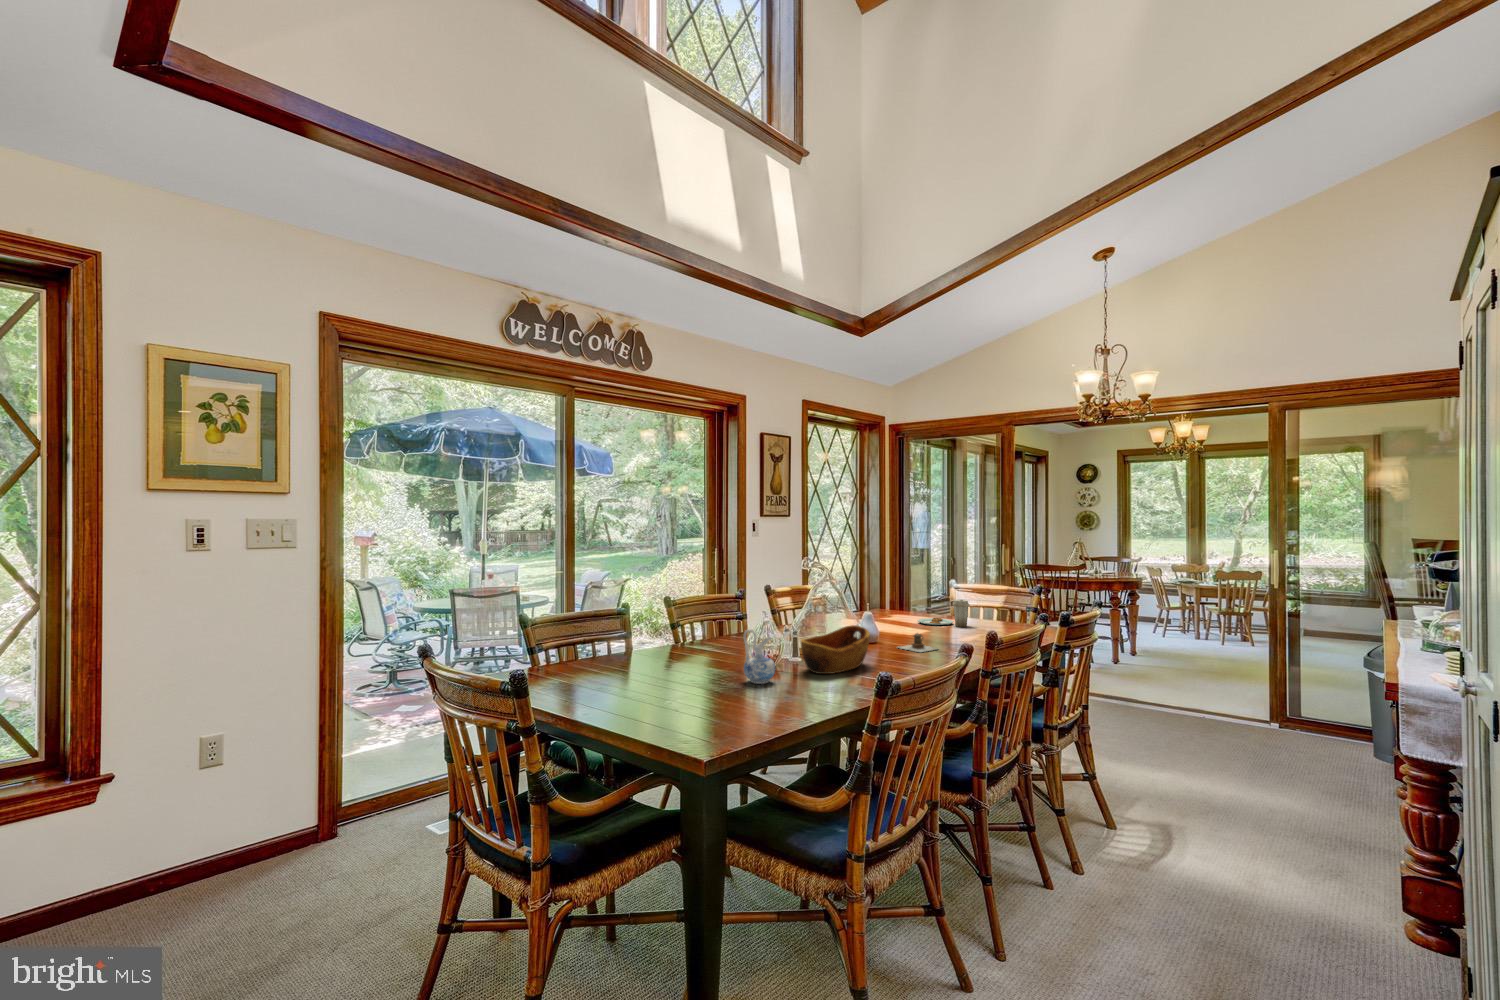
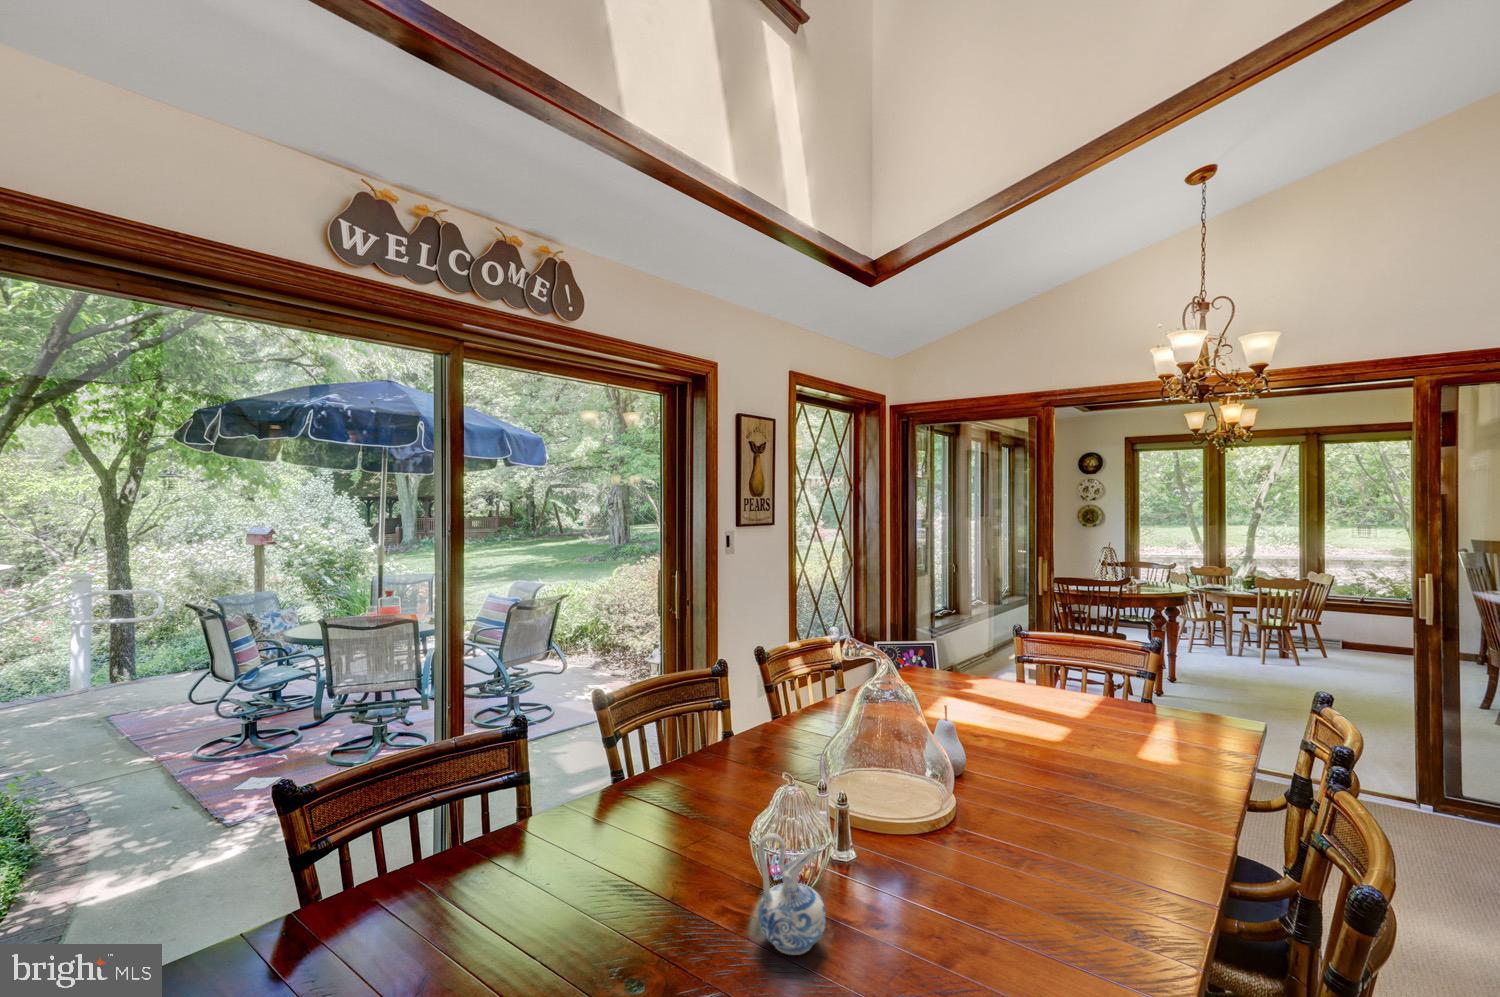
plate: present [917,599,970,627] -> none [982,665,1067,708]
wooden bowl: present [801,625,870,674] -> none [862,764,986,895]
teapot: present [899,633,936,652] -> none [994,753,1069,795]

